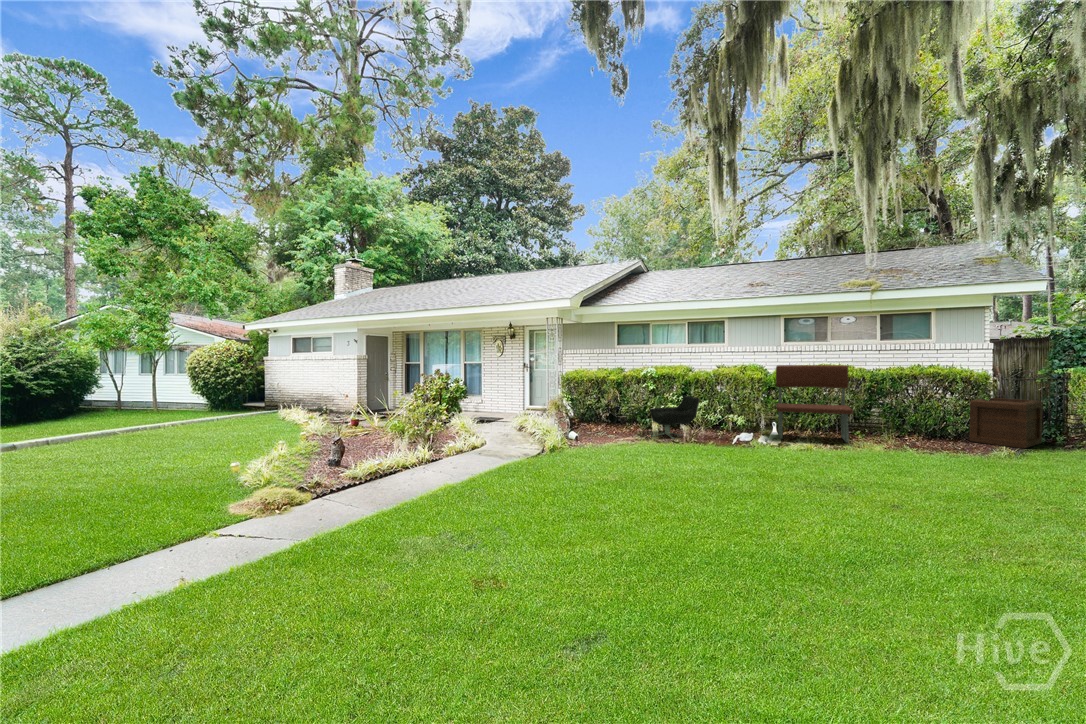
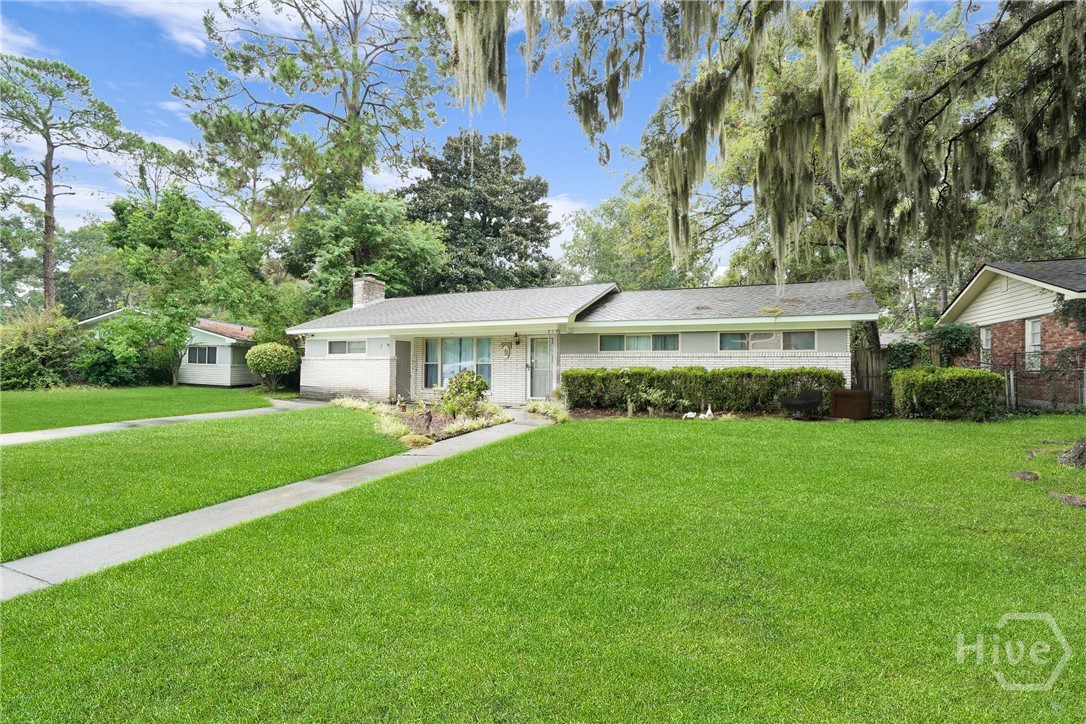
bench: present [776,365,853,443] -> none [711,366,758,417]
lounge chair: present [649,396,700,439] -> present [779,389,823,418]

